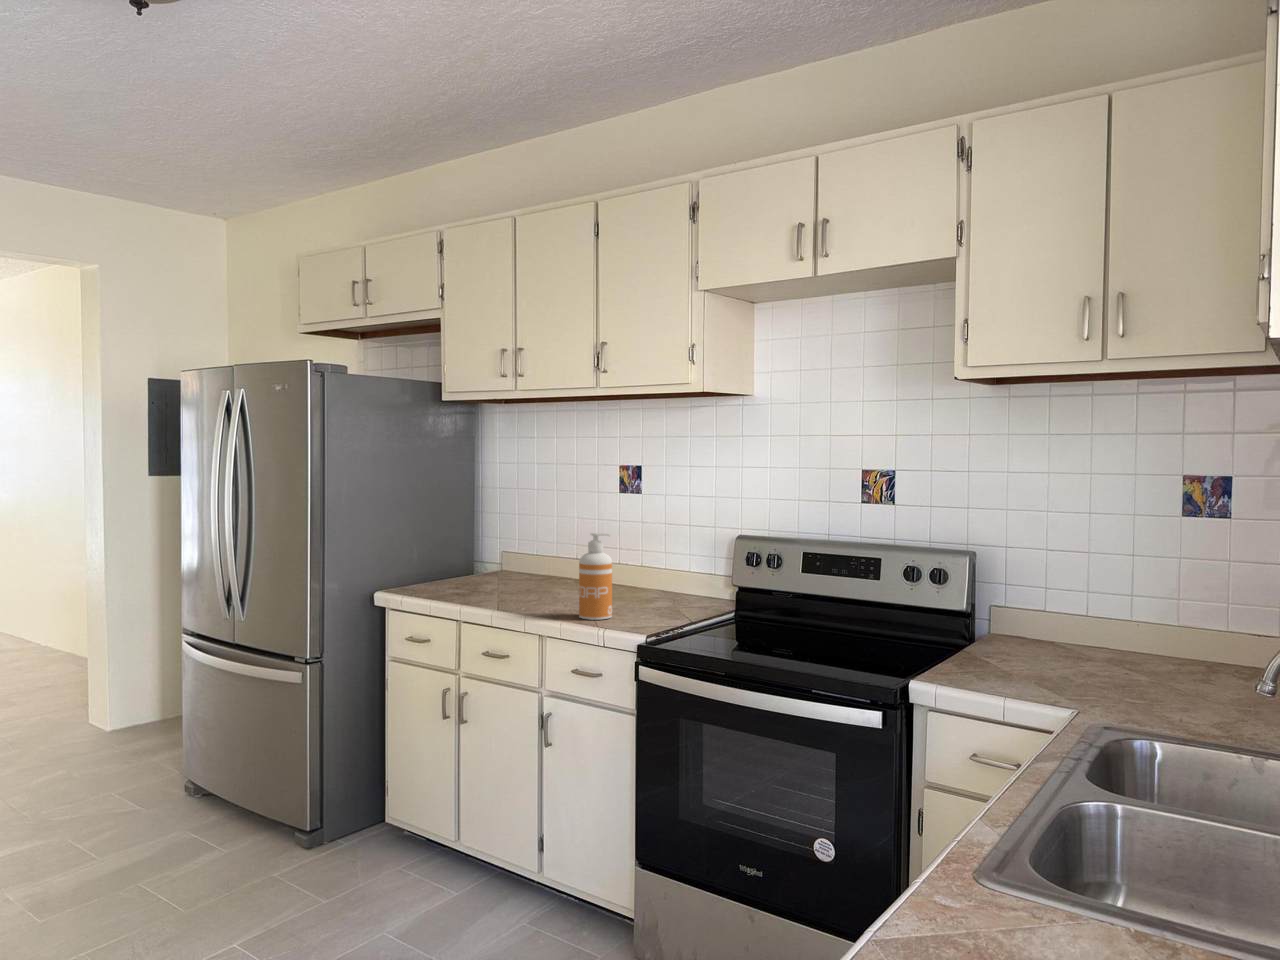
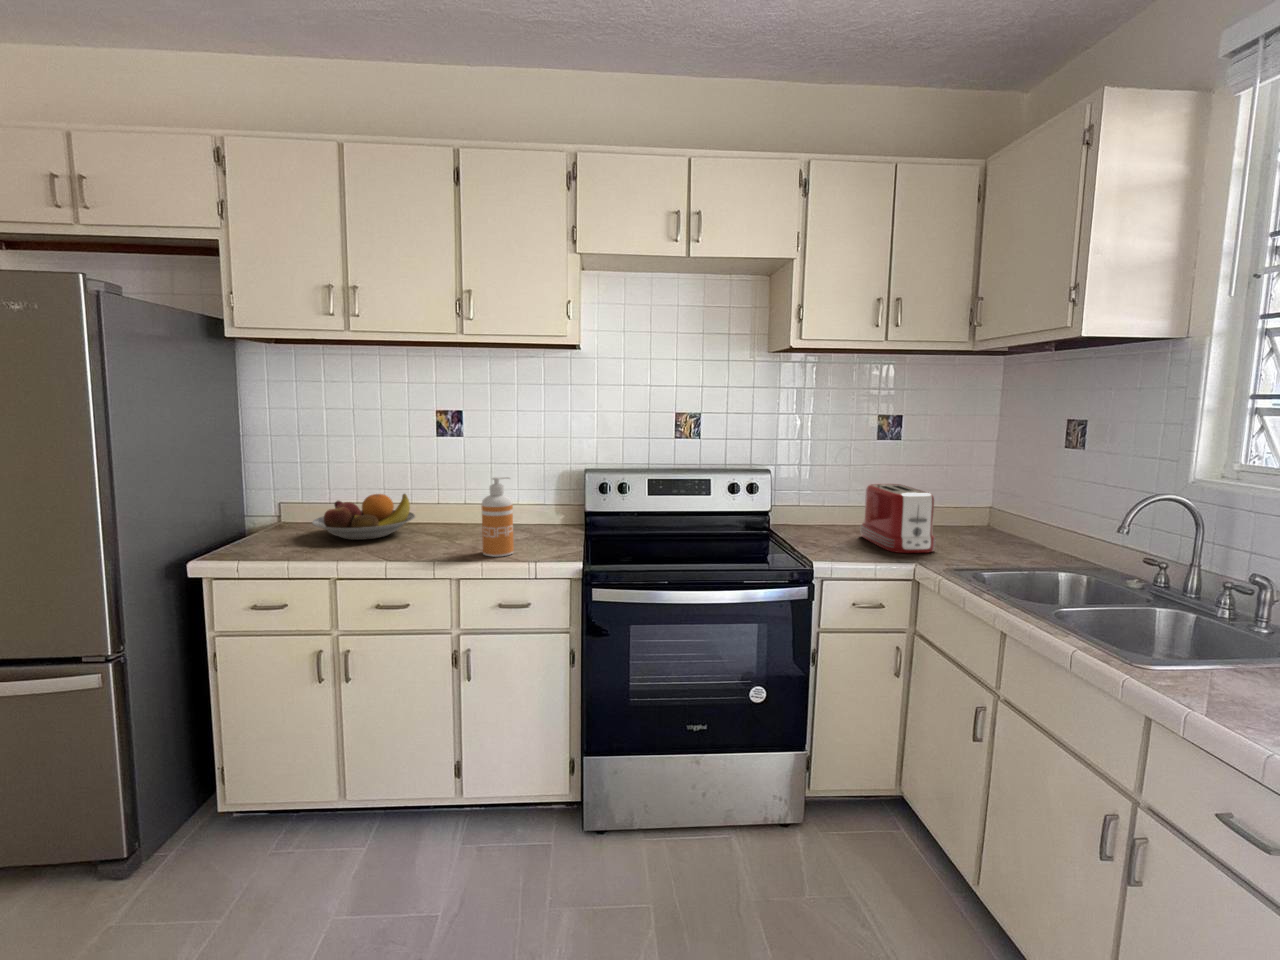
fruit bowl: none [484,548,582,593] -> present [312,494,416,540]
toaster: none [1072,584,1172,699] -> present [860,484,936,553]

